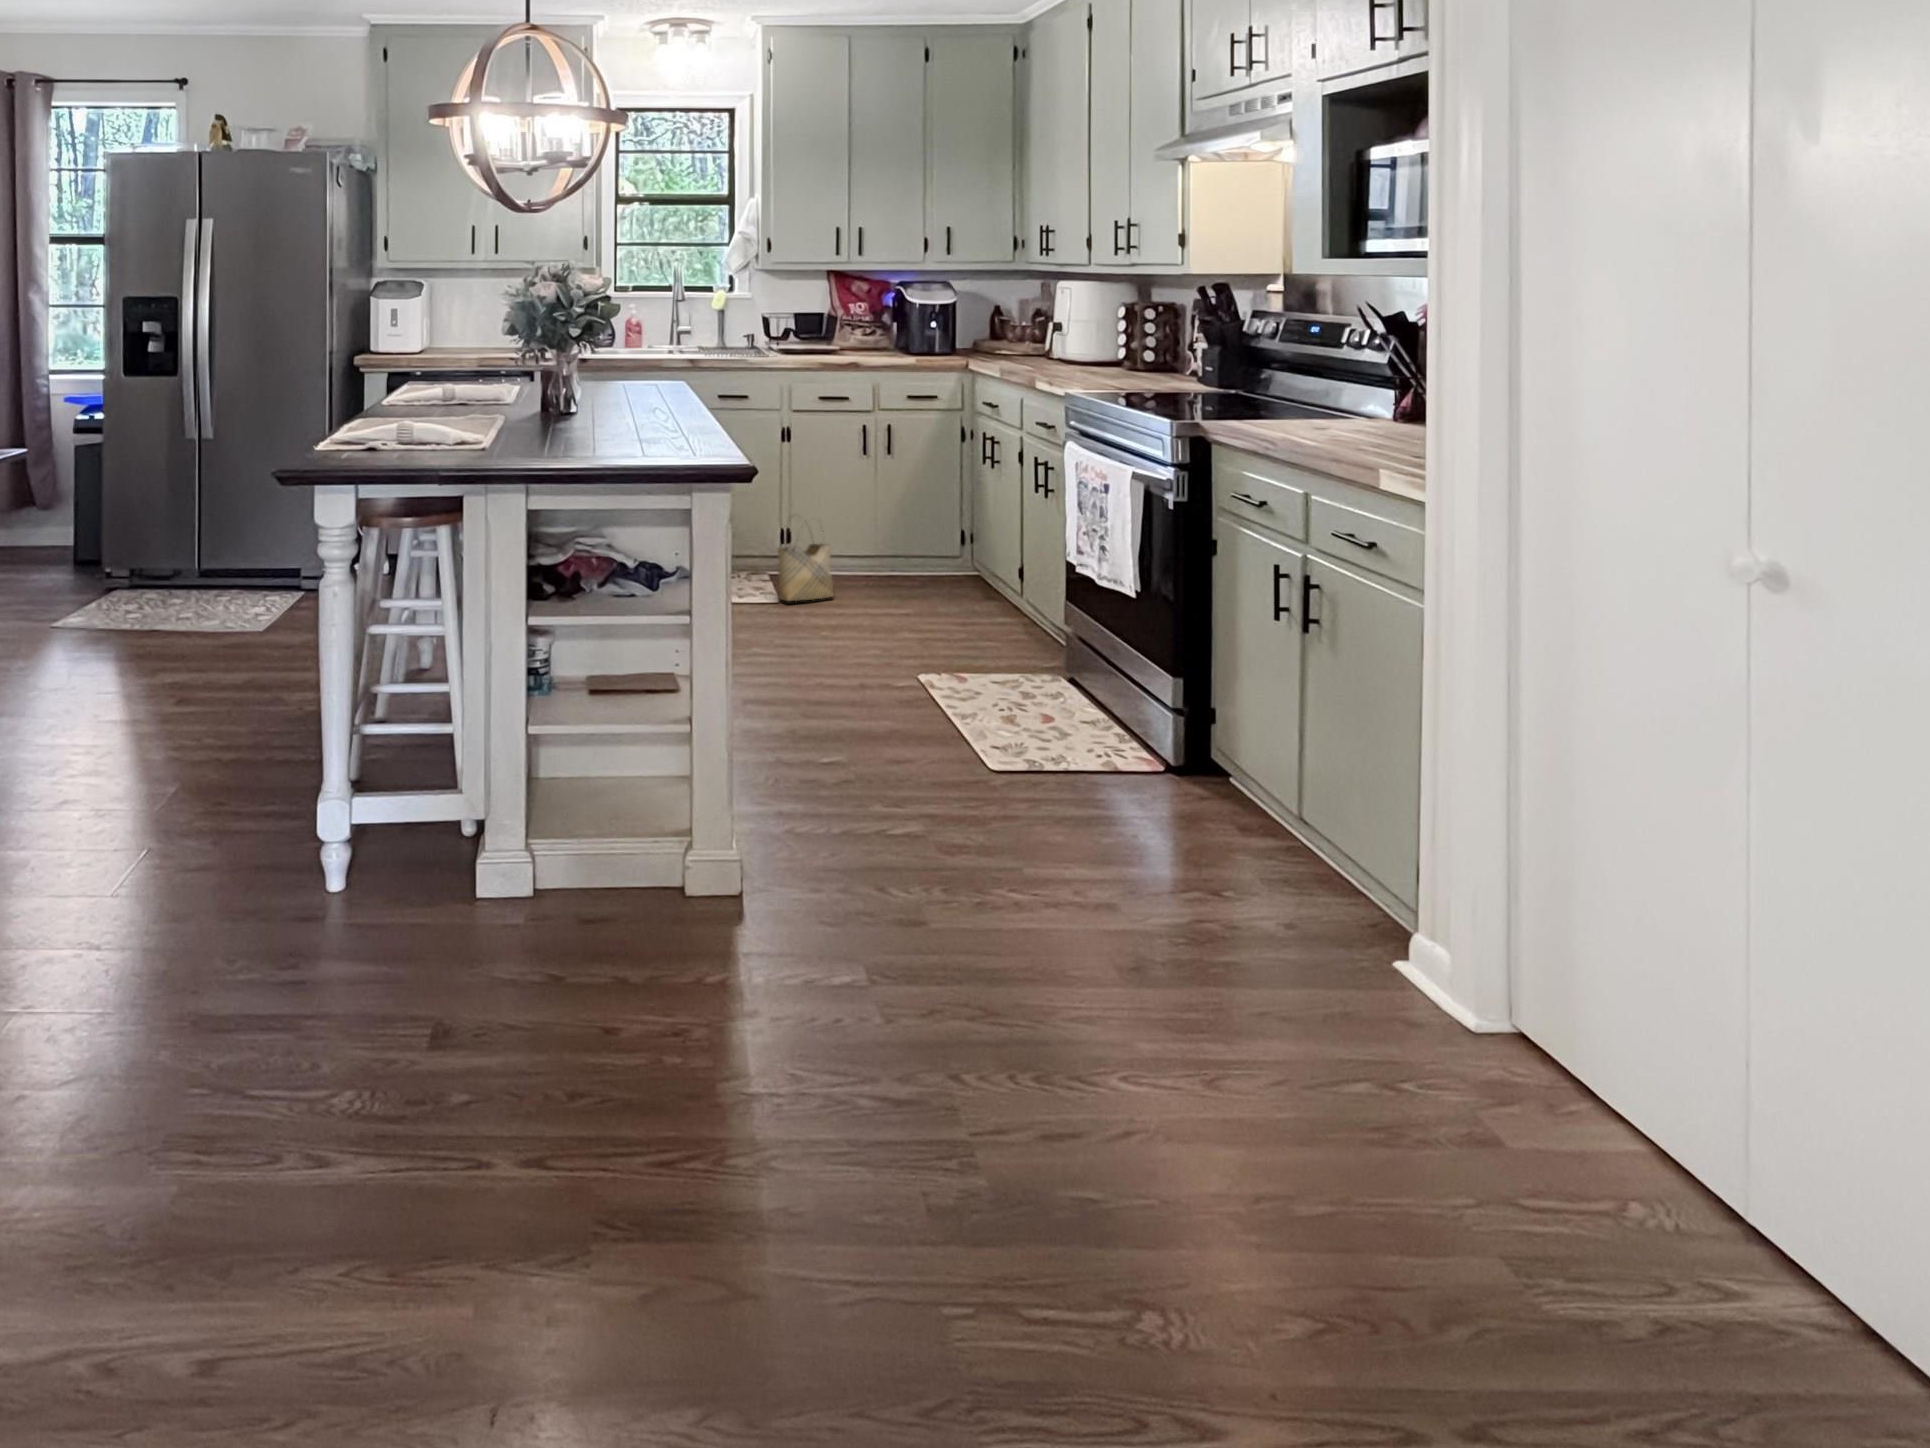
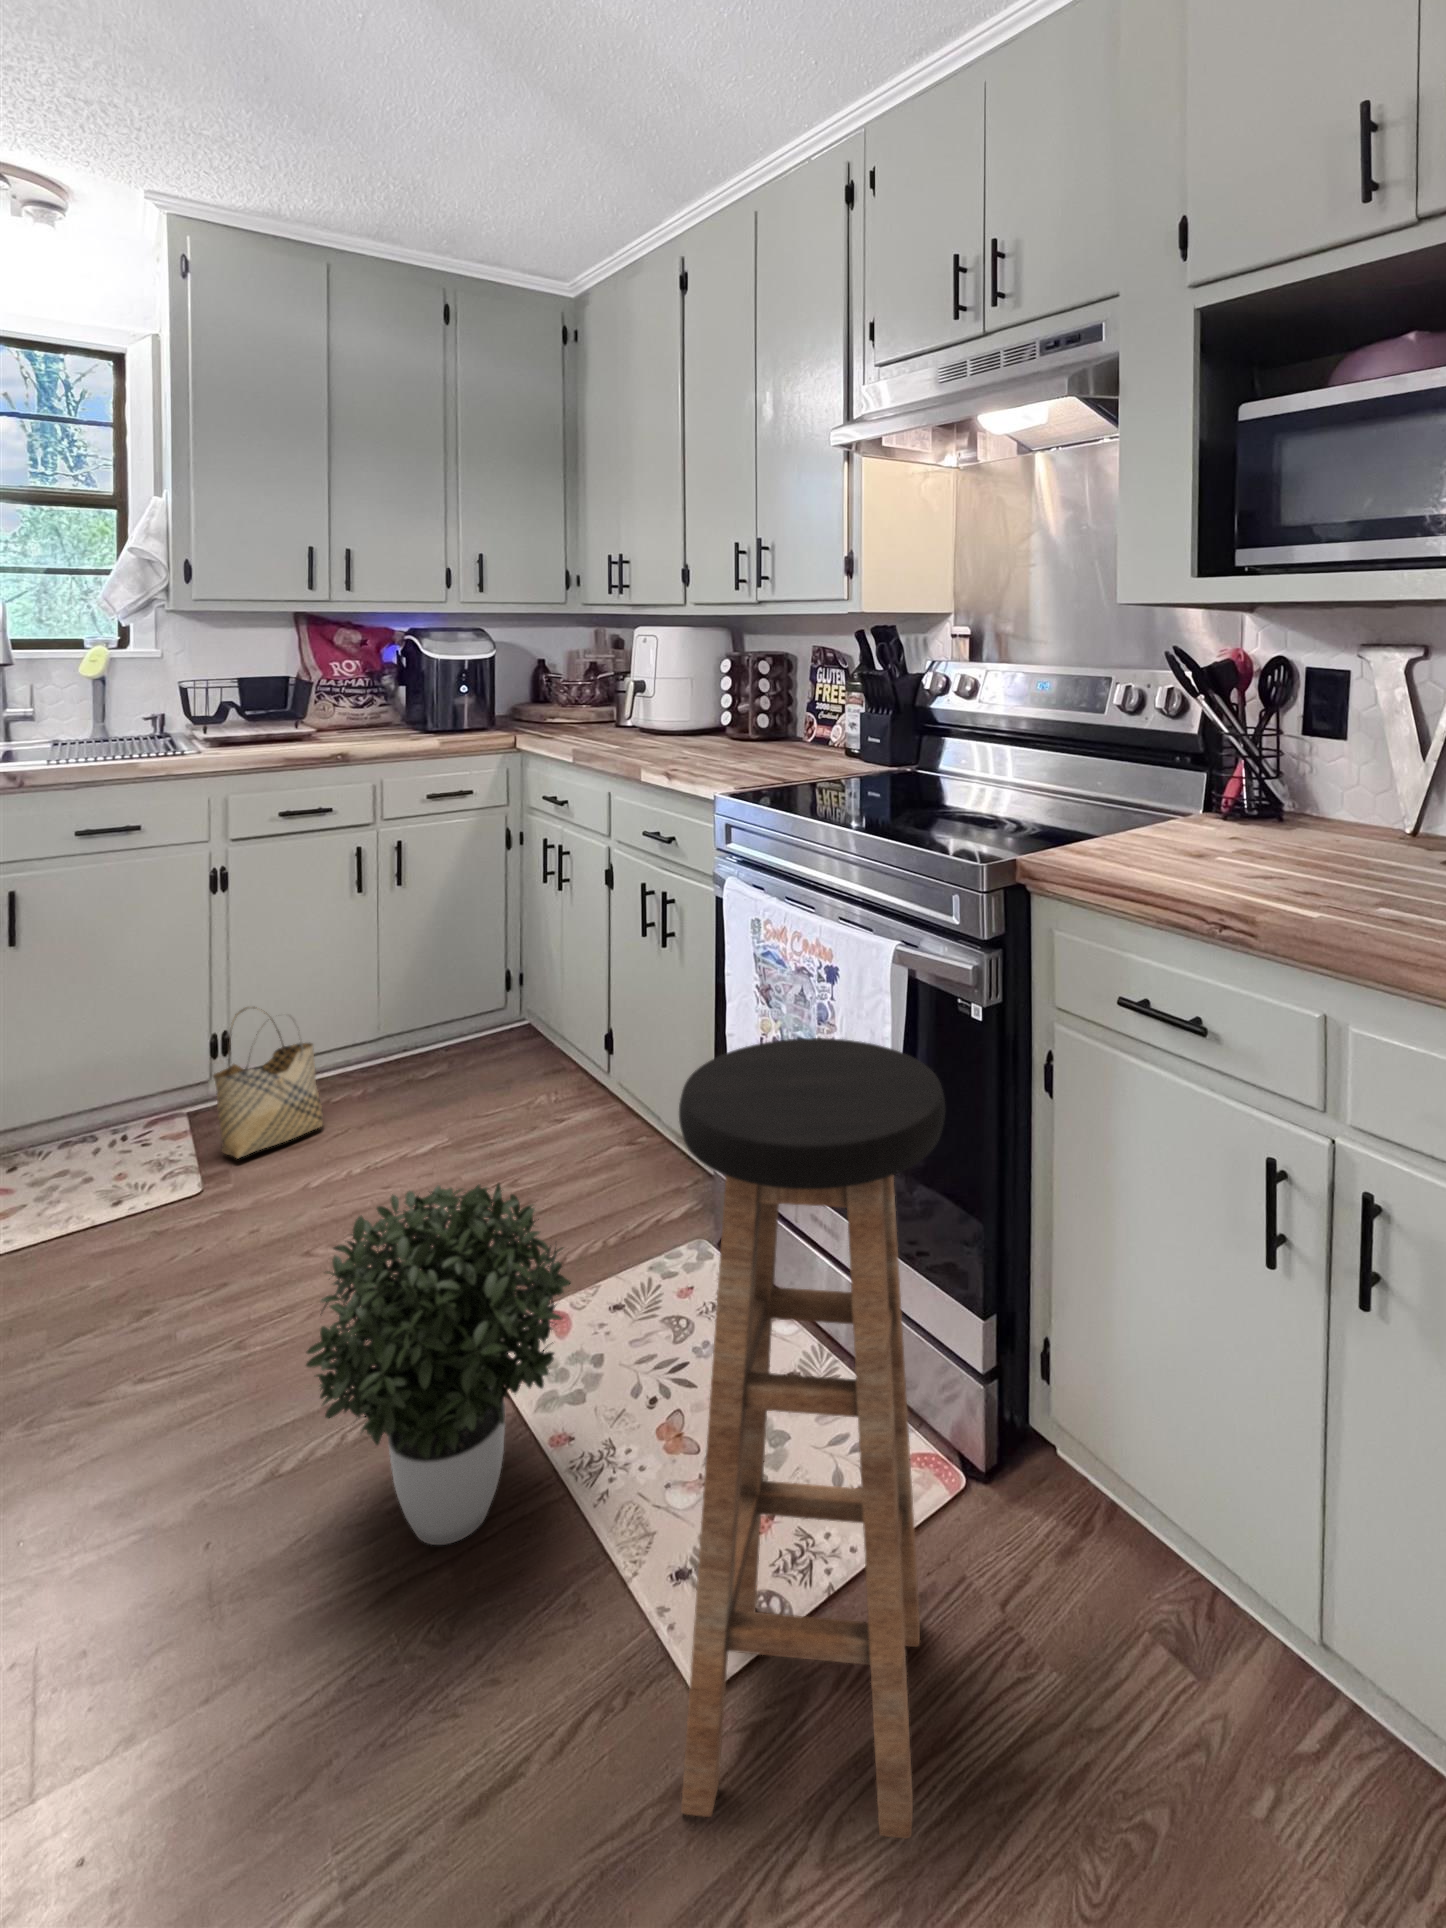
bar stool: none [971,485,1102,817] -> present [679,1038,945,1839]
potted plant: none [834,557,952,726] -> present [306,1183,570,1545]

